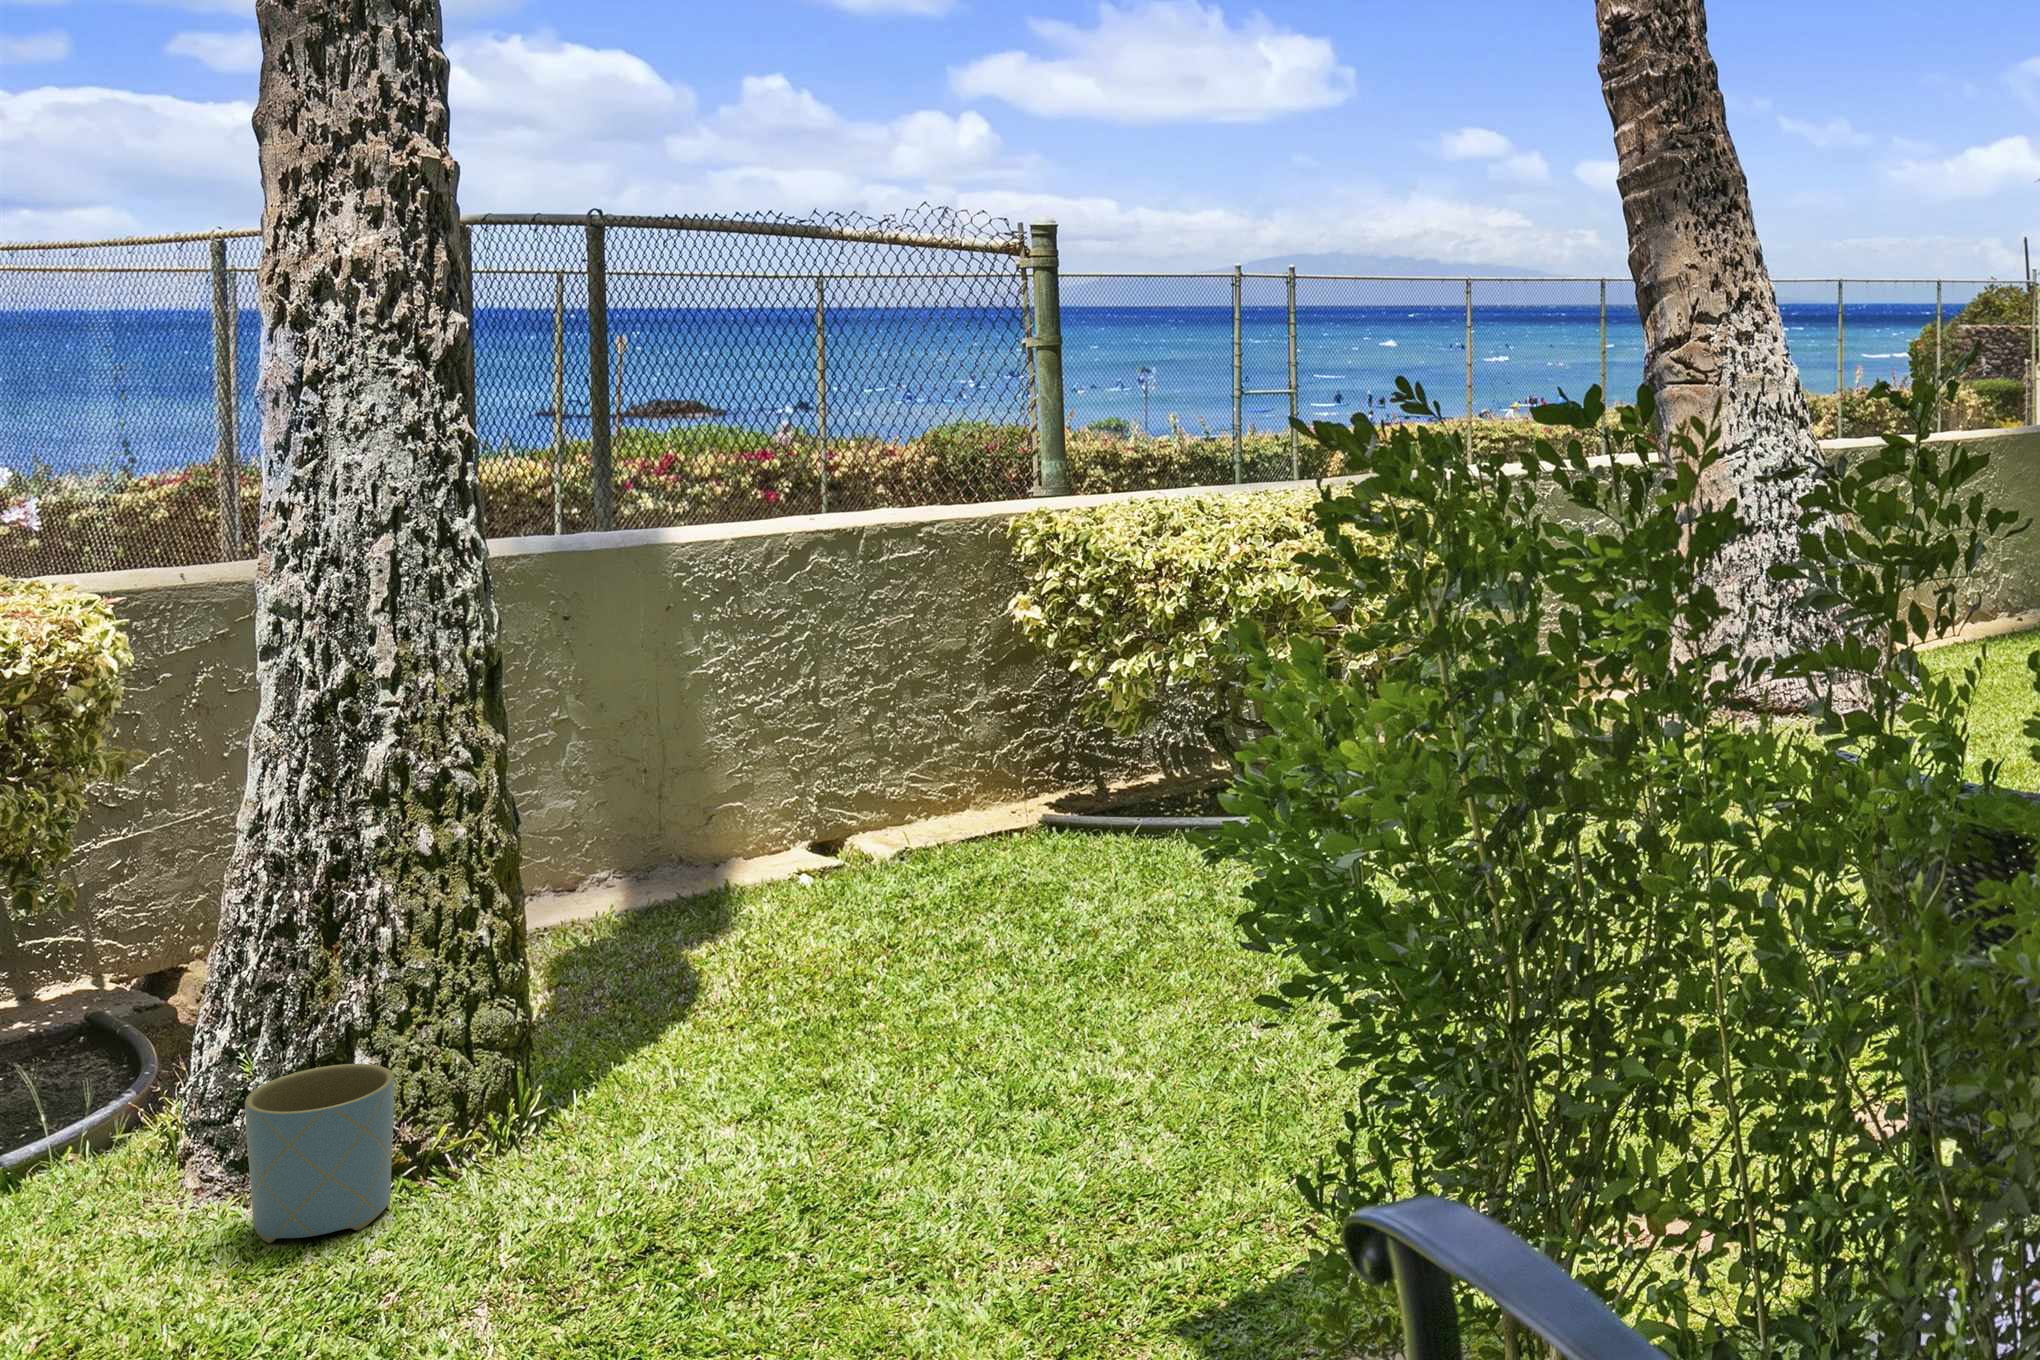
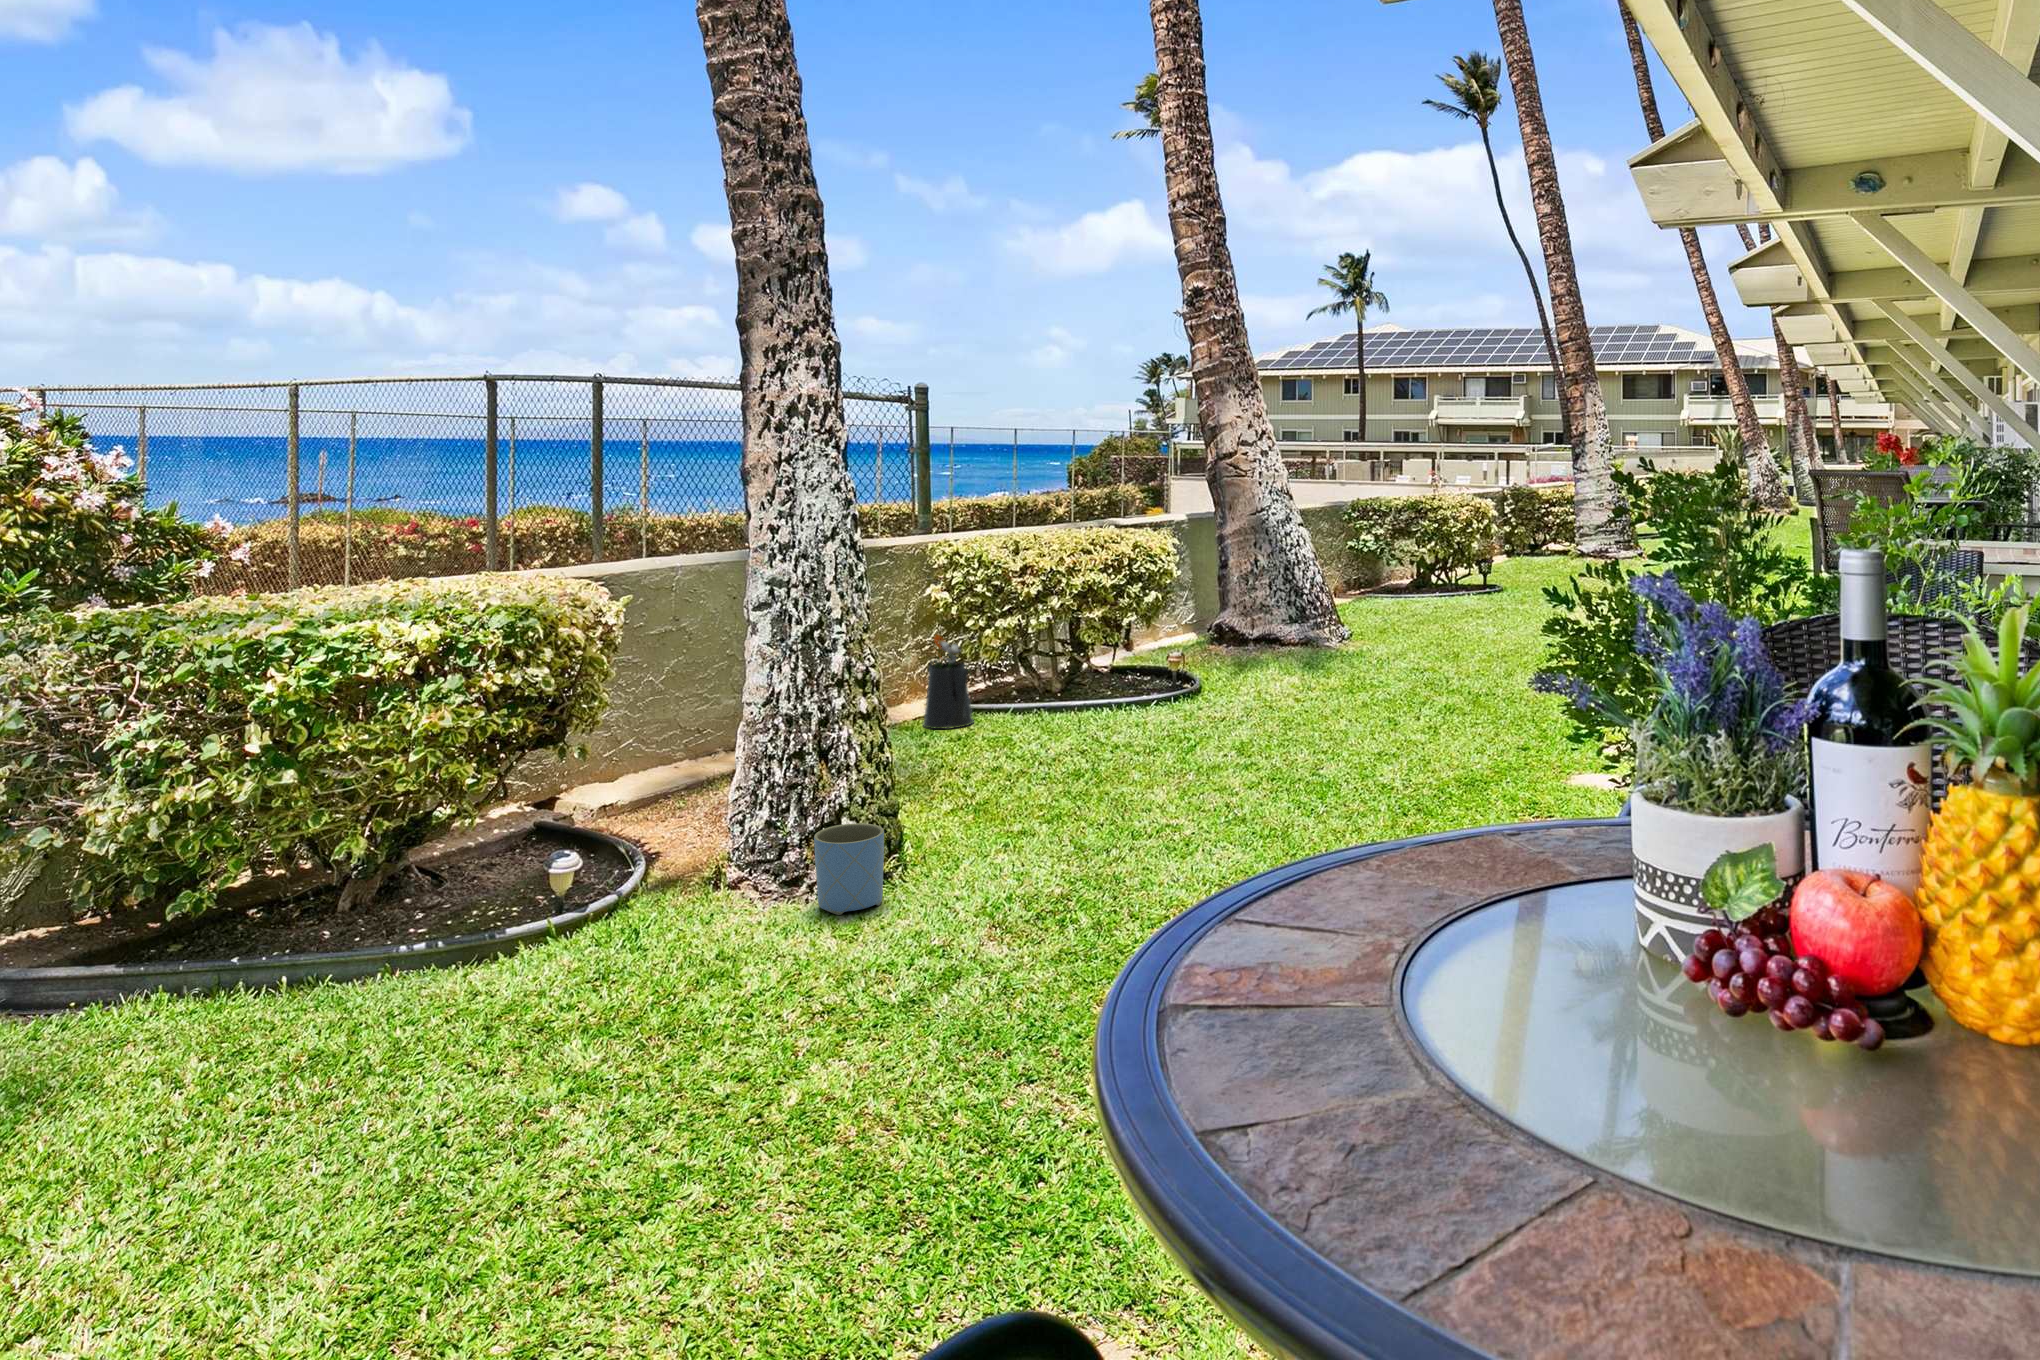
watering can: none [985,670,1076,835] -> present [923,634,974,729]

